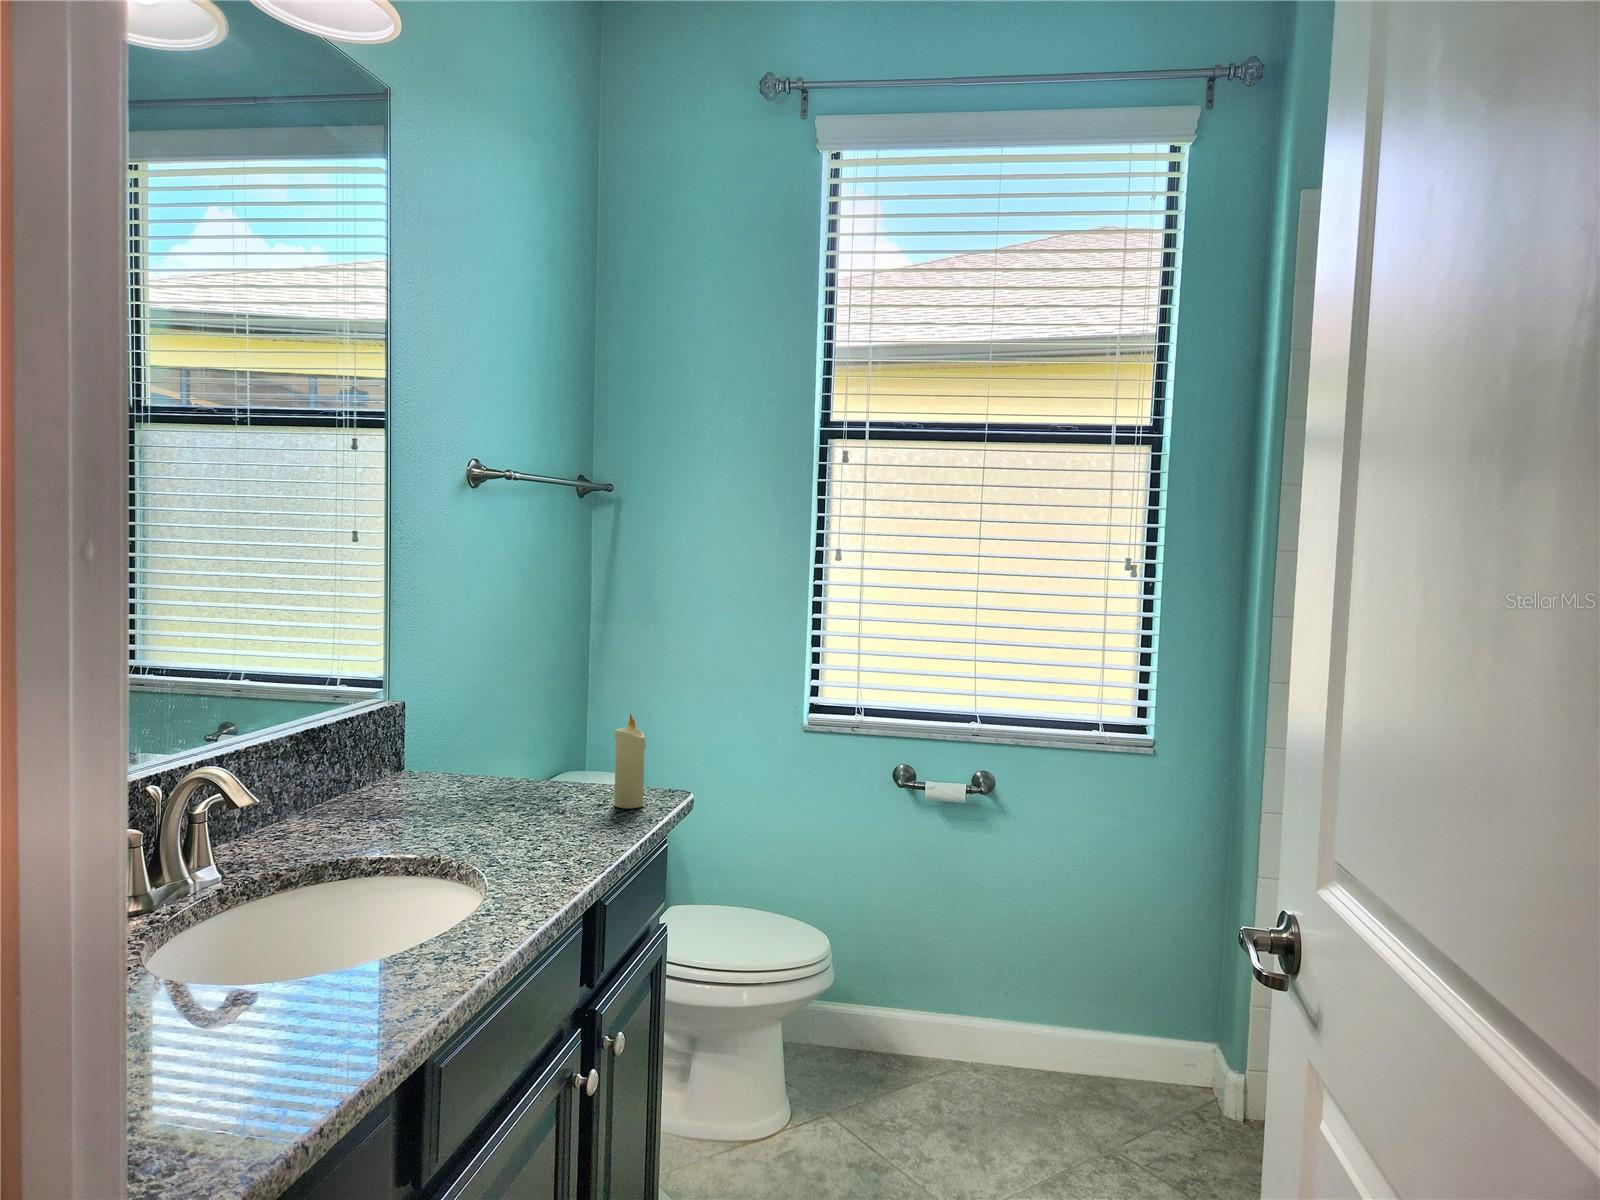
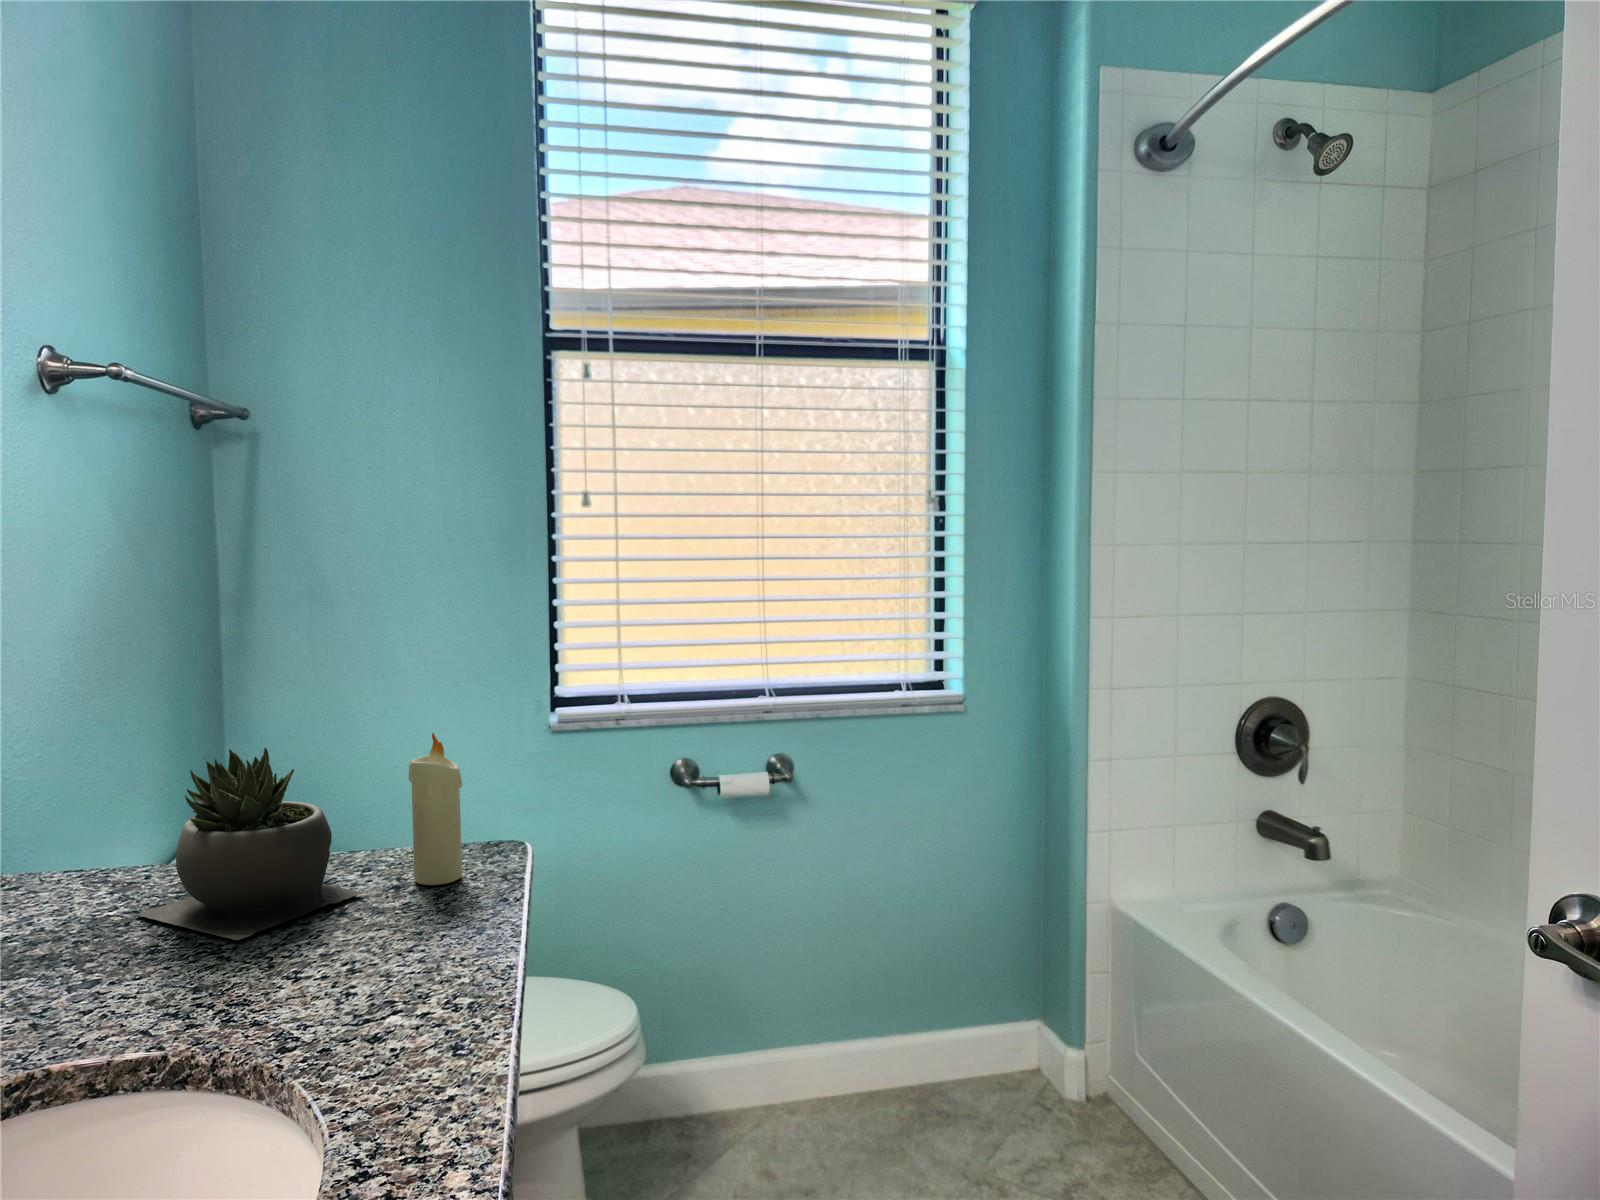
succulent plant: none [464,710,582,818] -> present [136,747,362,940]

